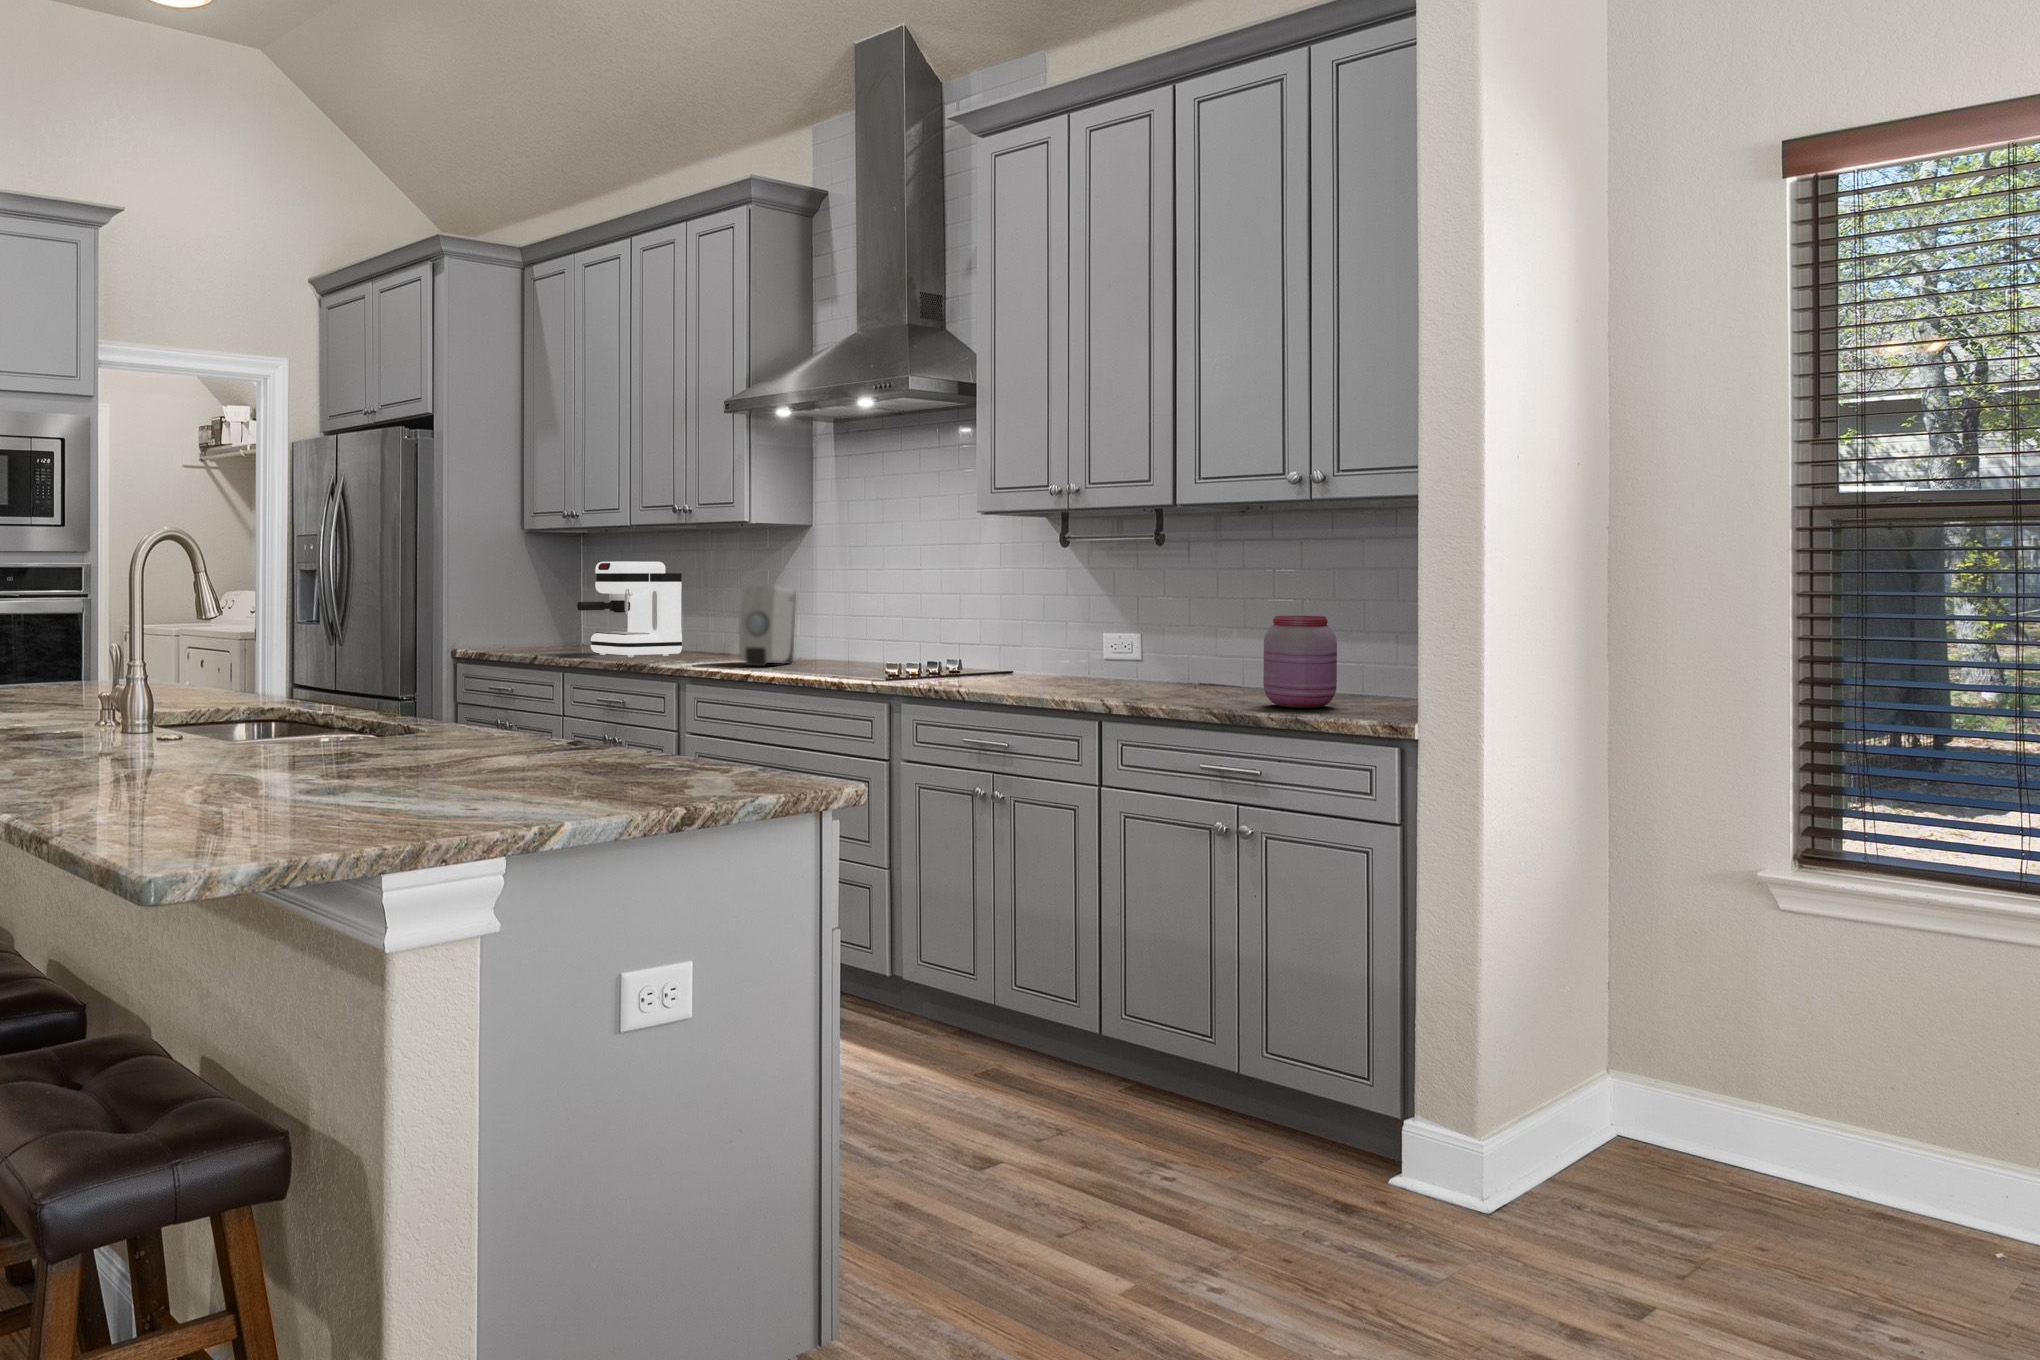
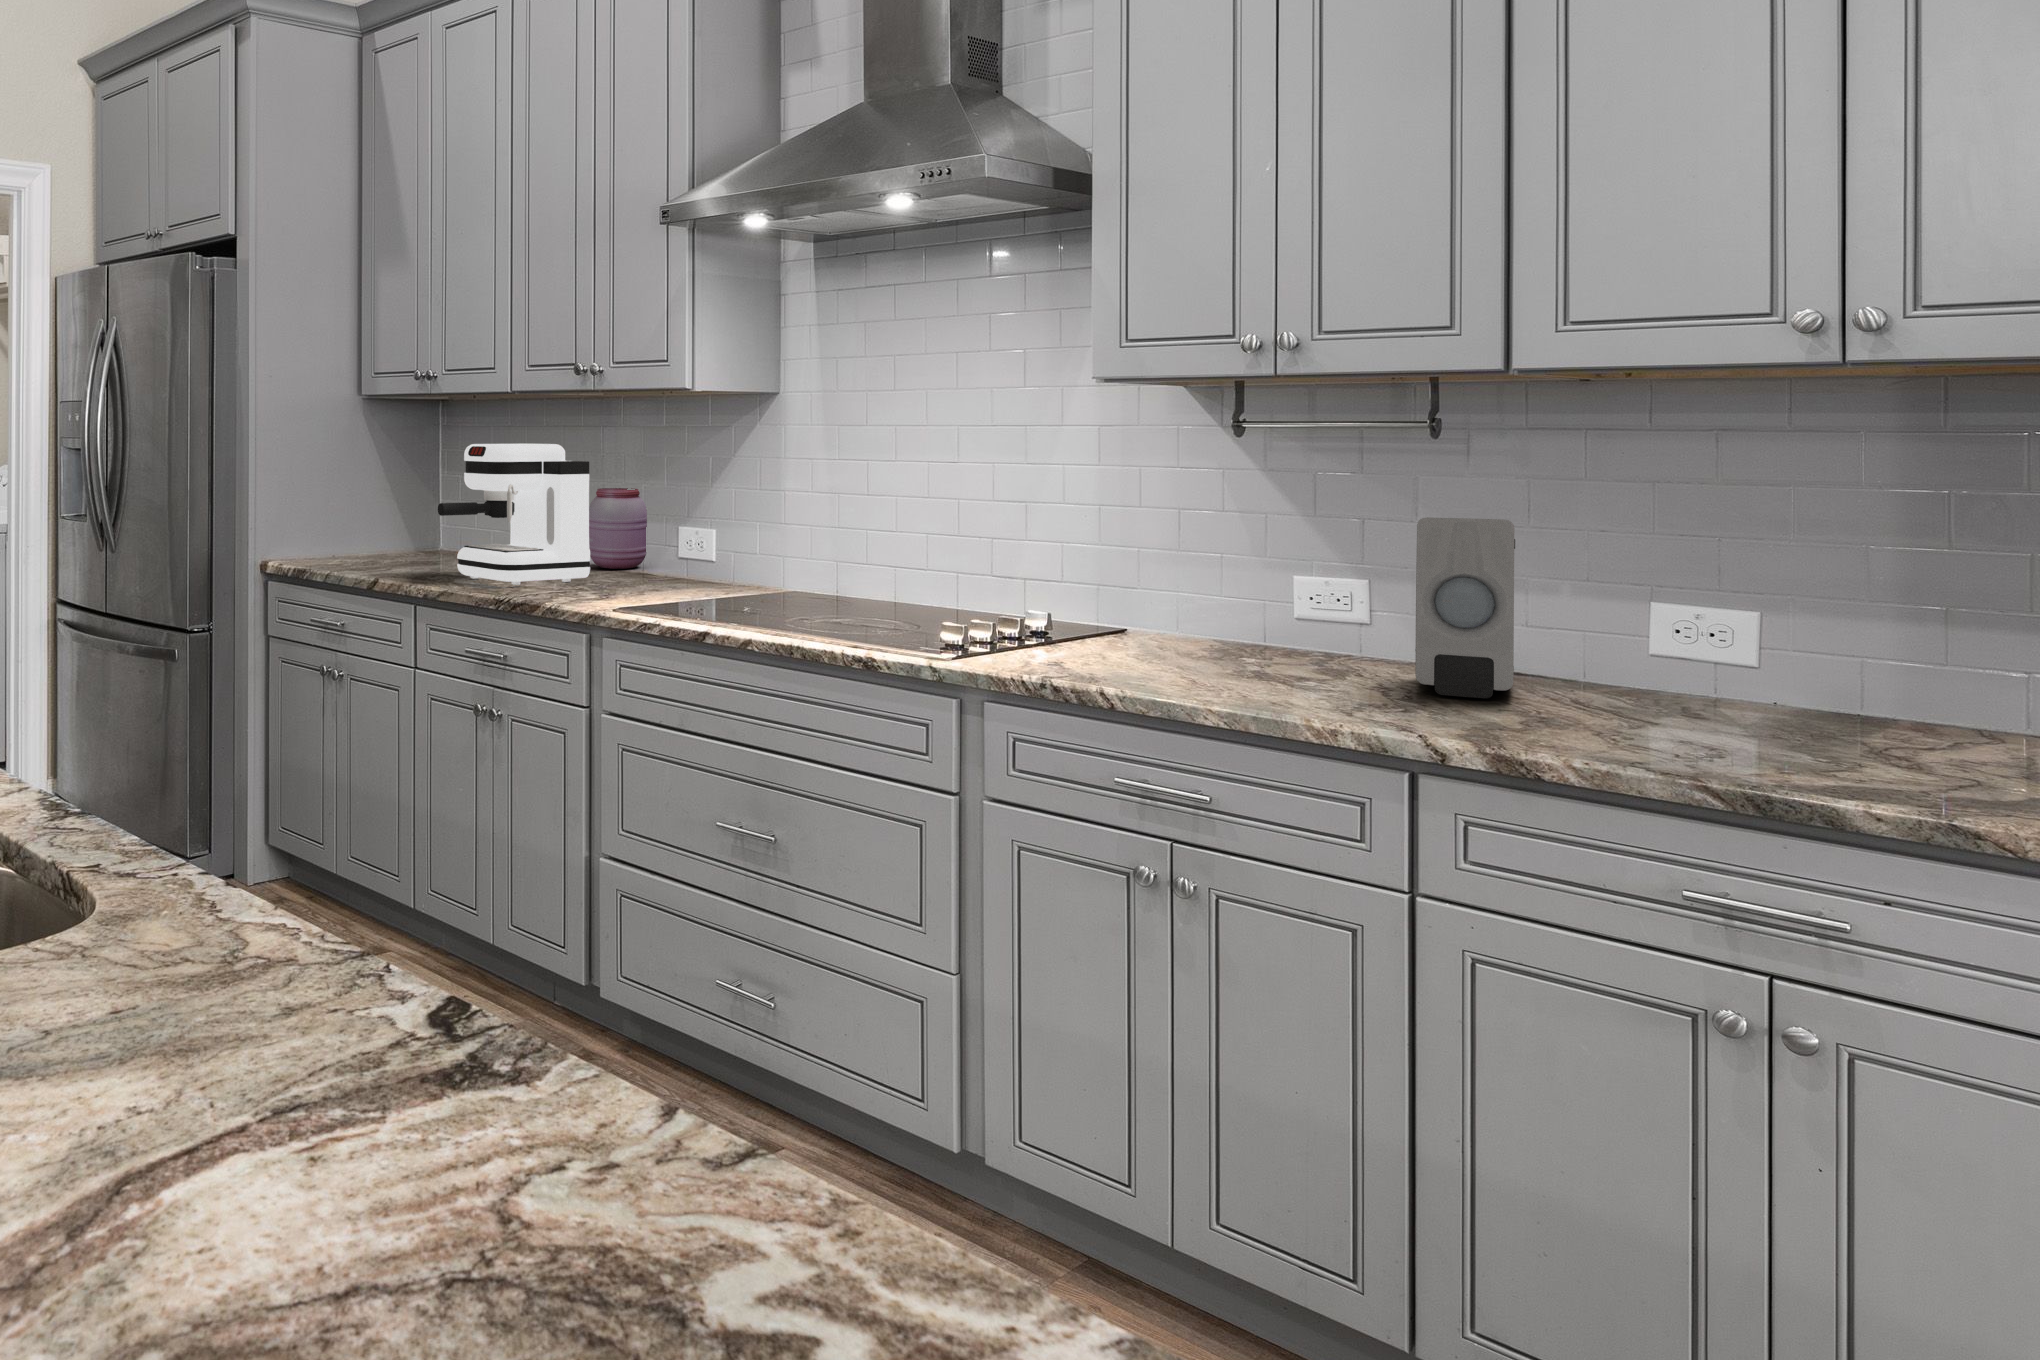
soap dispenser: present [739,586,796,666] -> present [1415,517,1515,698]
jar: present [1264,616,1337,708] -> present [589,488,647,569]

